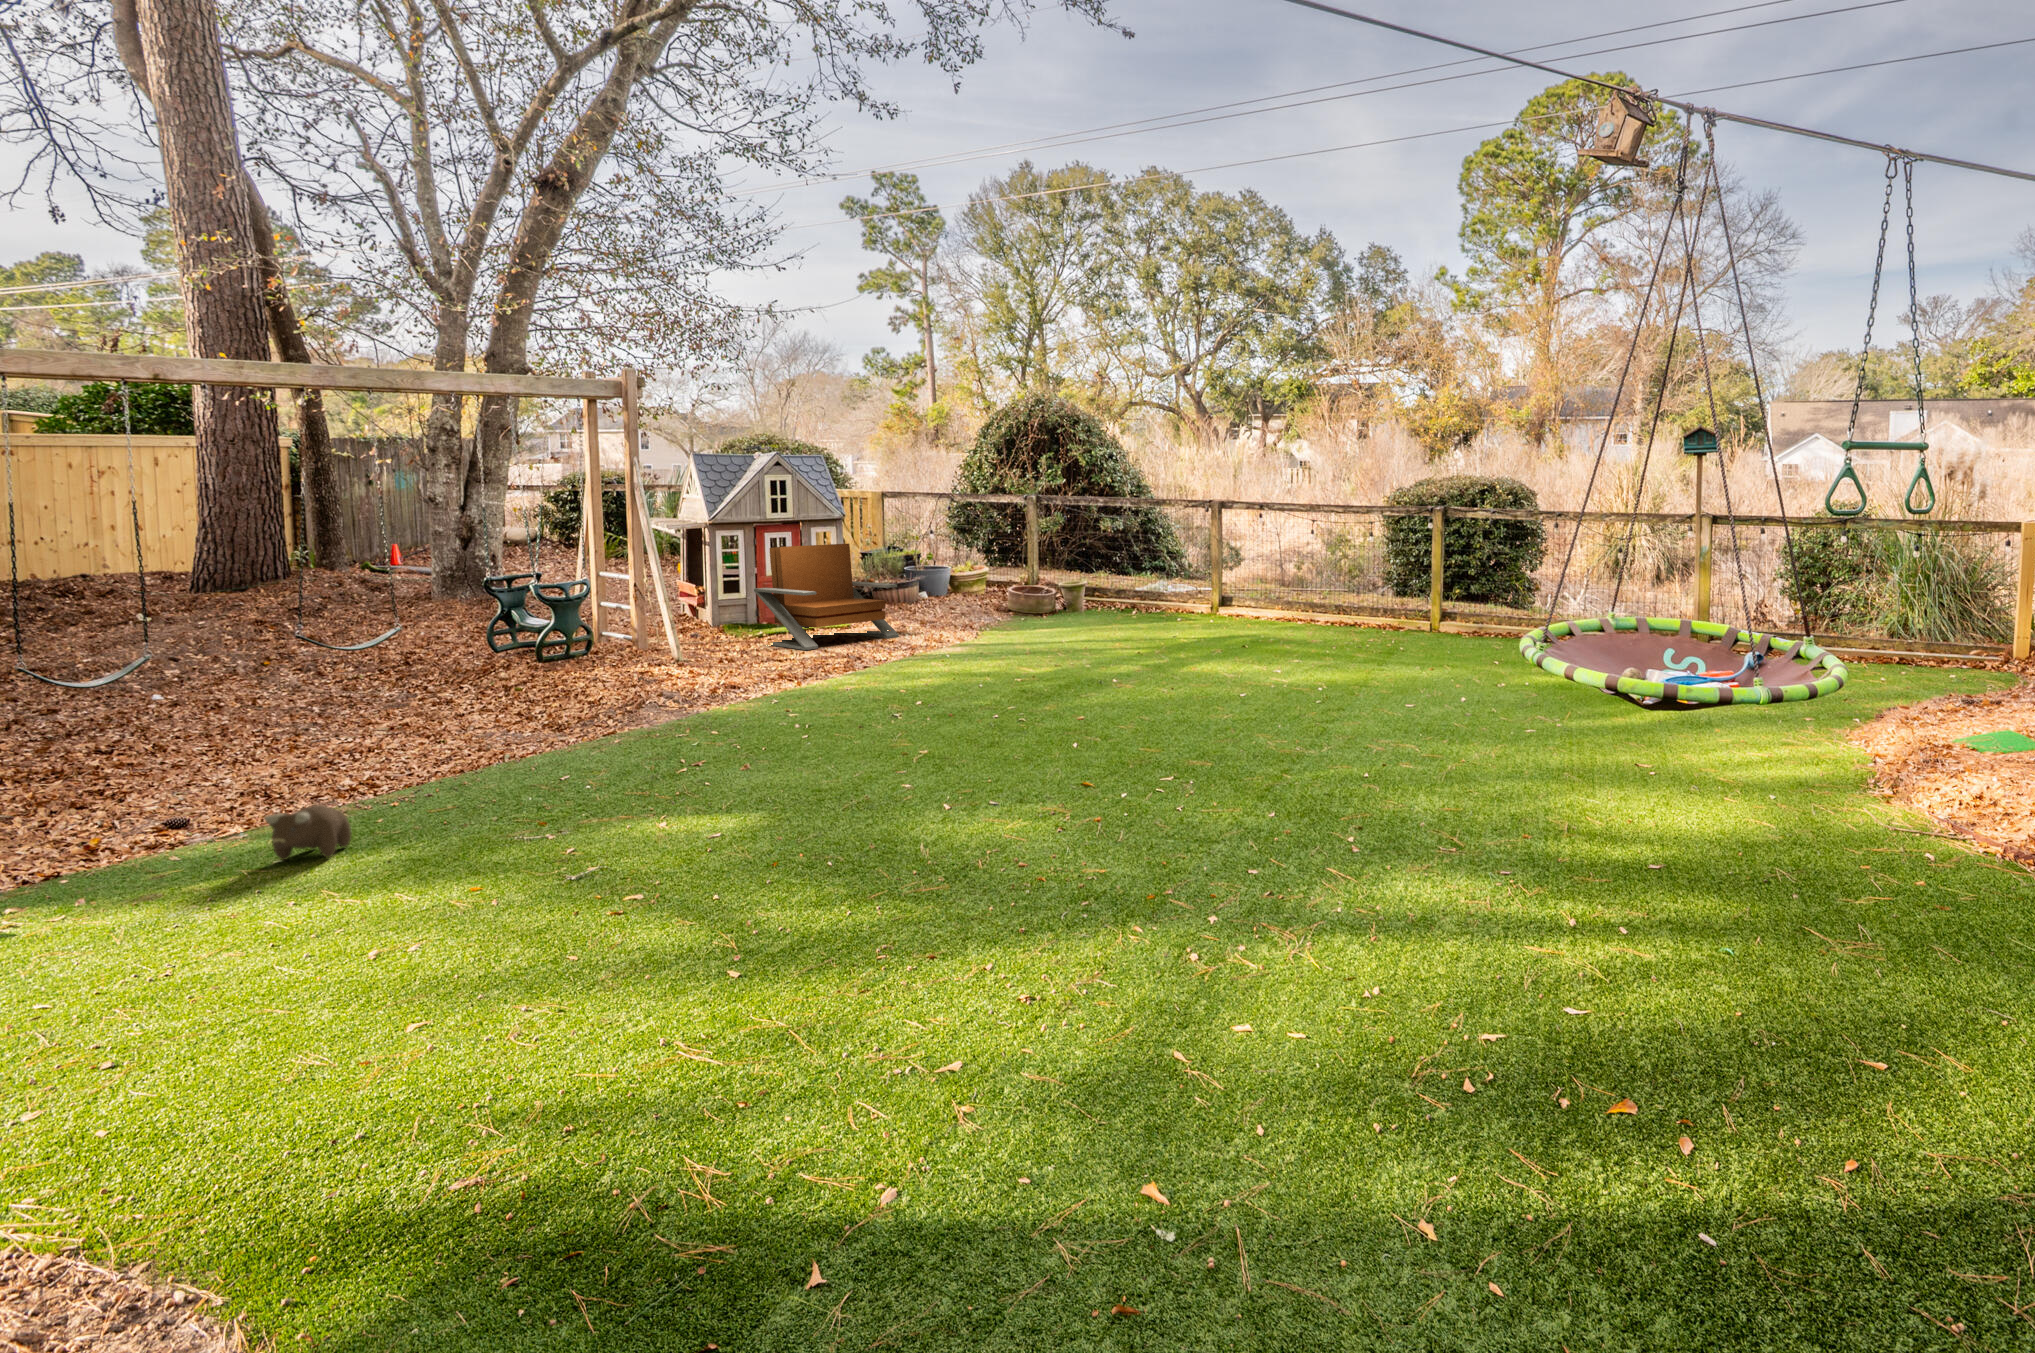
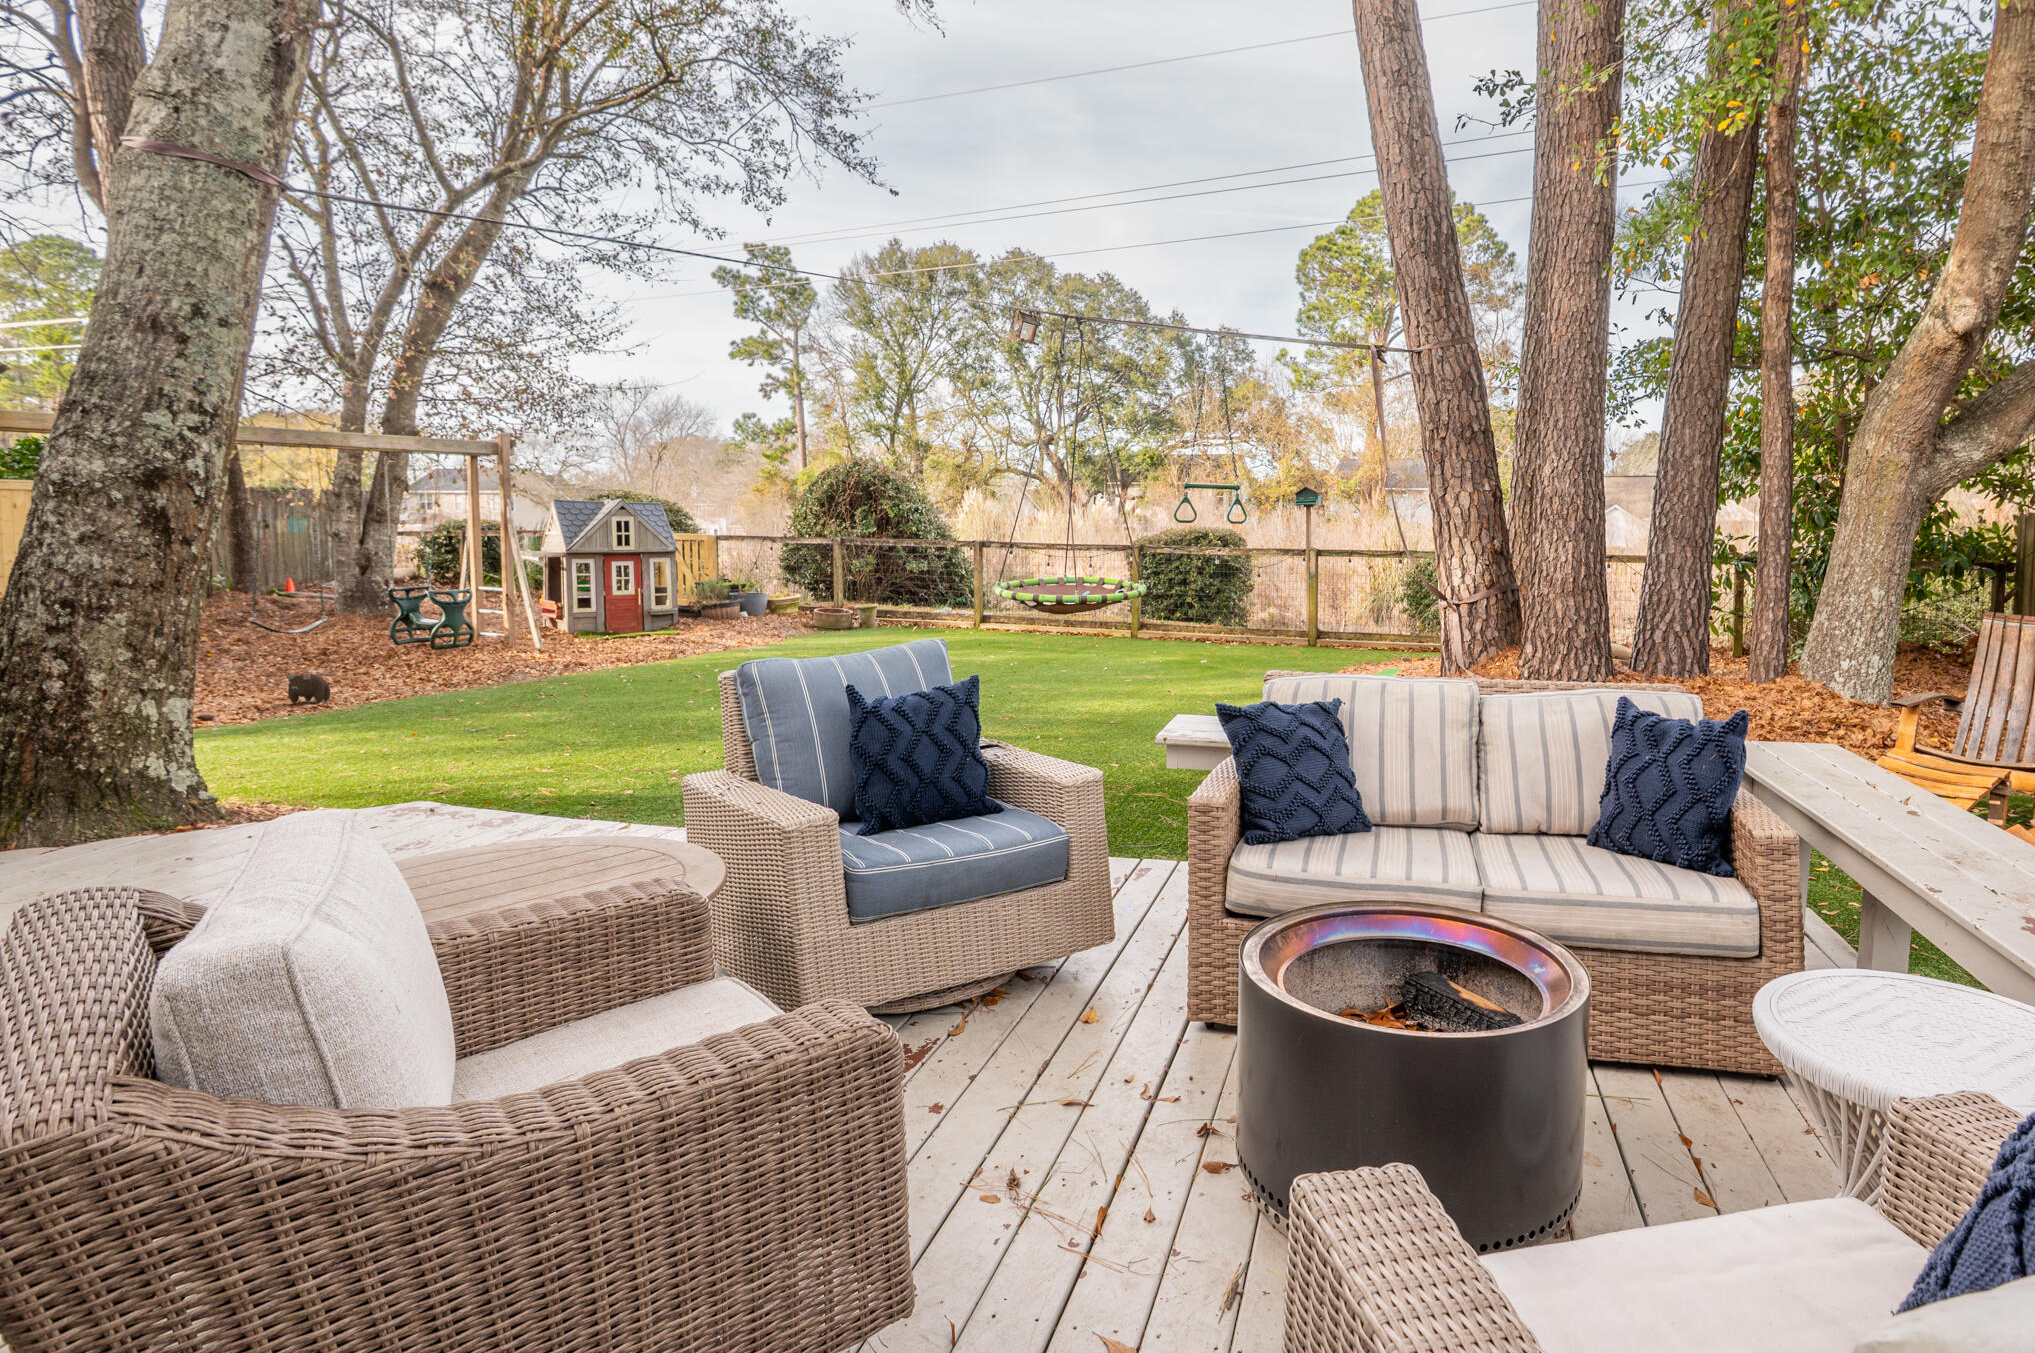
lounge chair: present [754,544,899,650] -> none [599,571,716,648]

